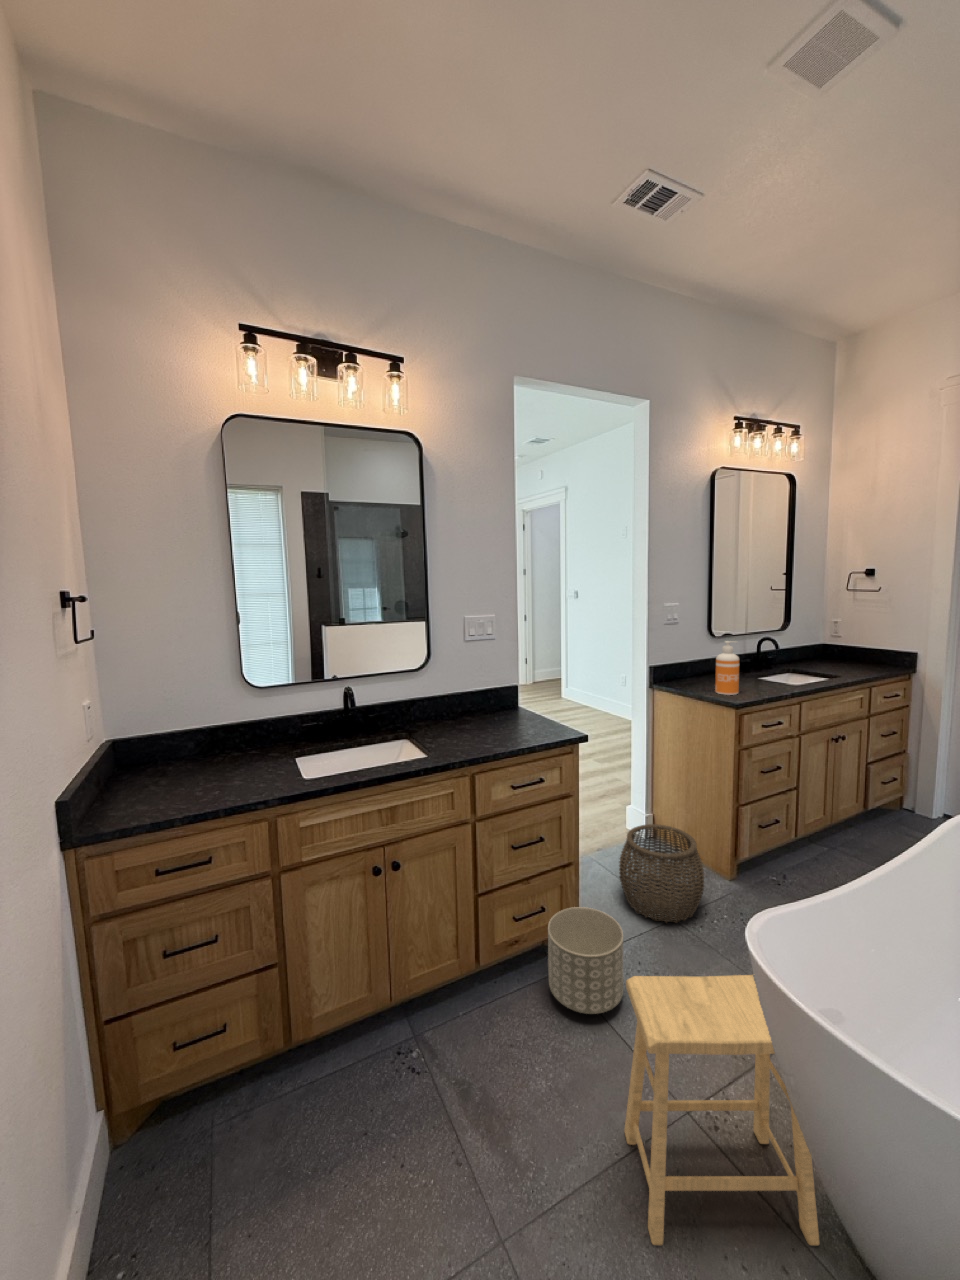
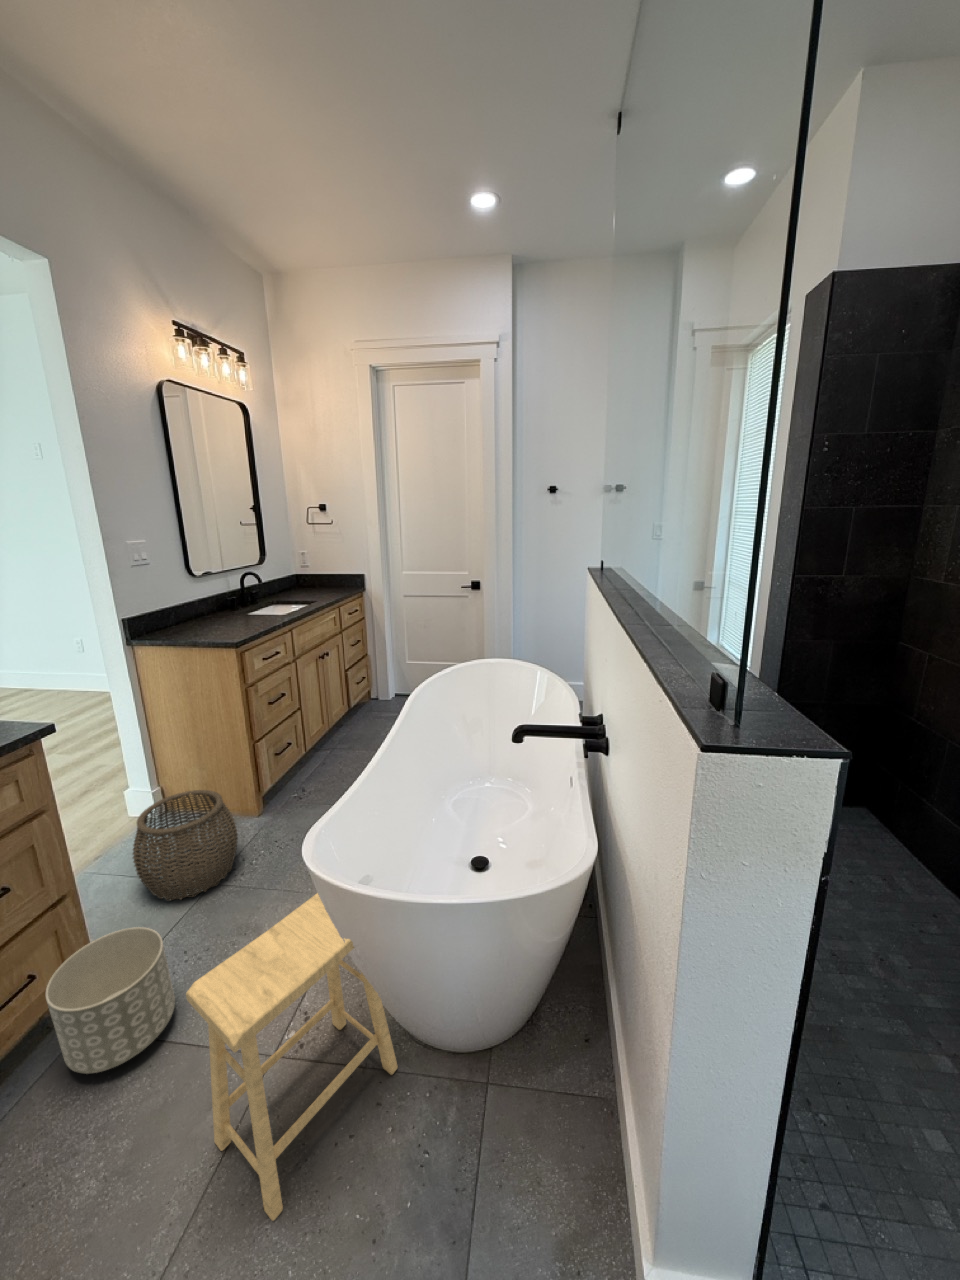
soap dispenser: present [715,641,739,695] -> none [204,578,234,636]

